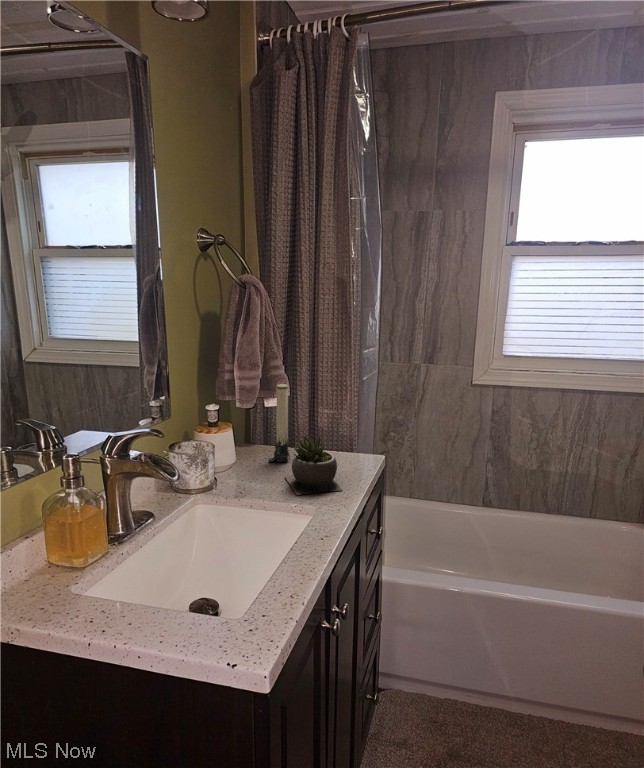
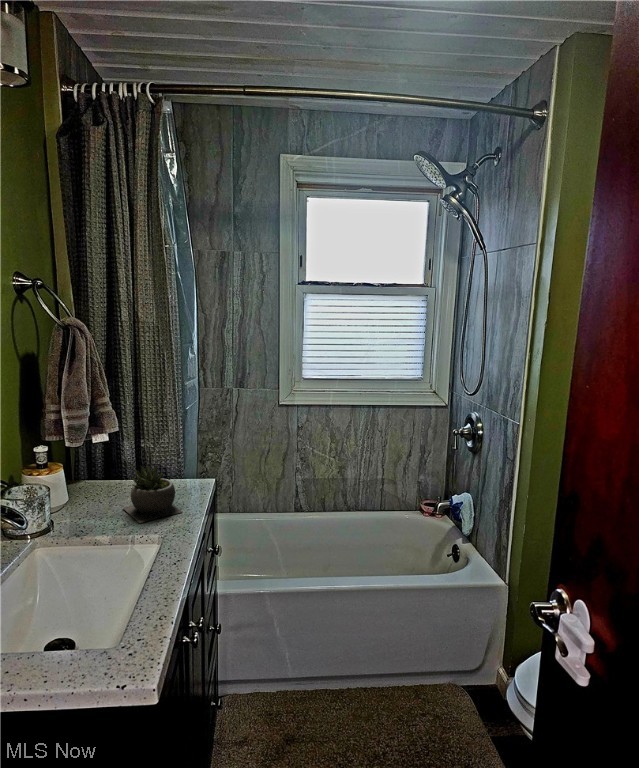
candle: present [268,384,290,463] -> none [102,420,124,497]

